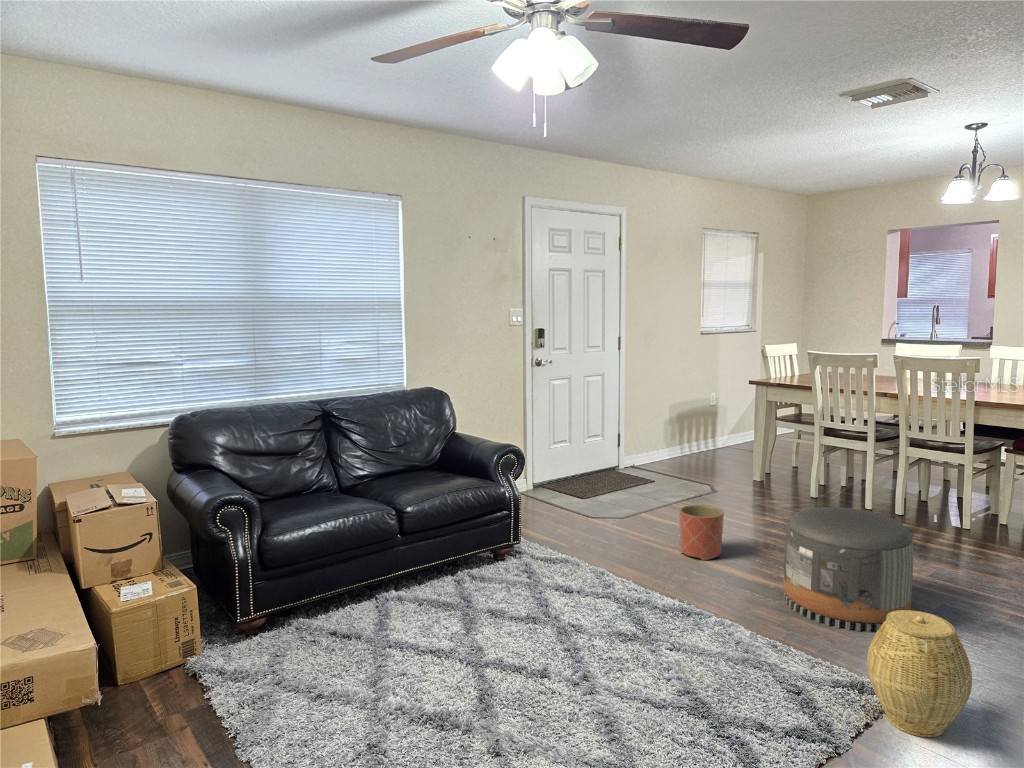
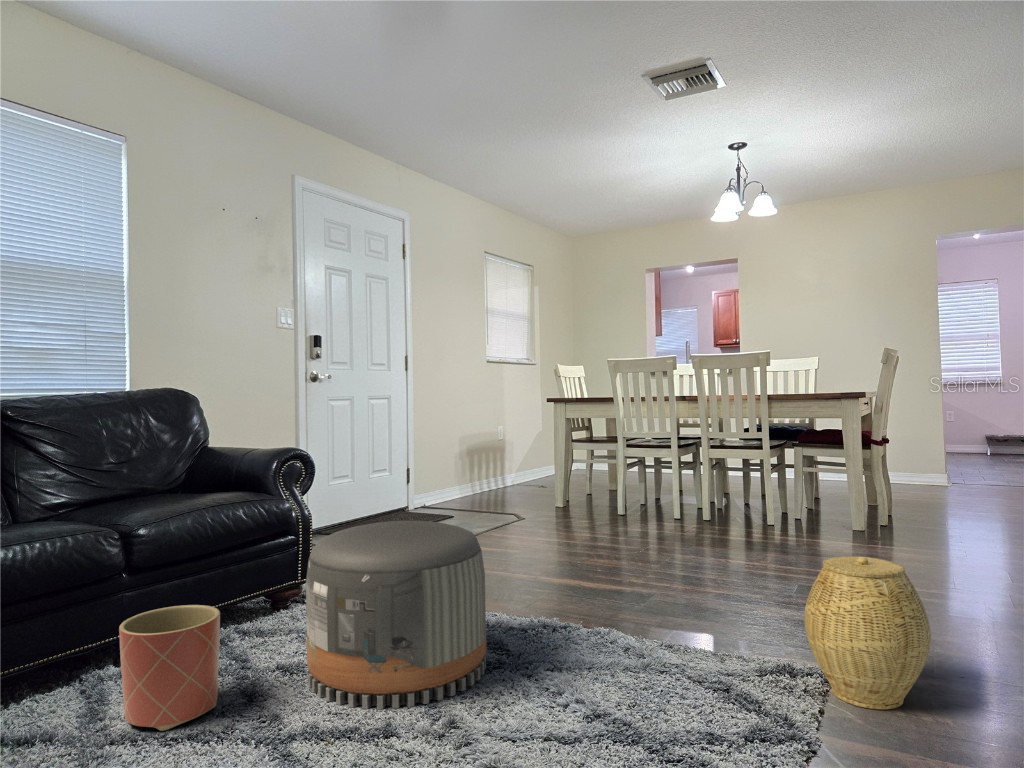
planter: present [679,505,724,560] -> present [119,605,220,731]
pouf: present [783,507,914,632] -> present [306,521,486,709]

